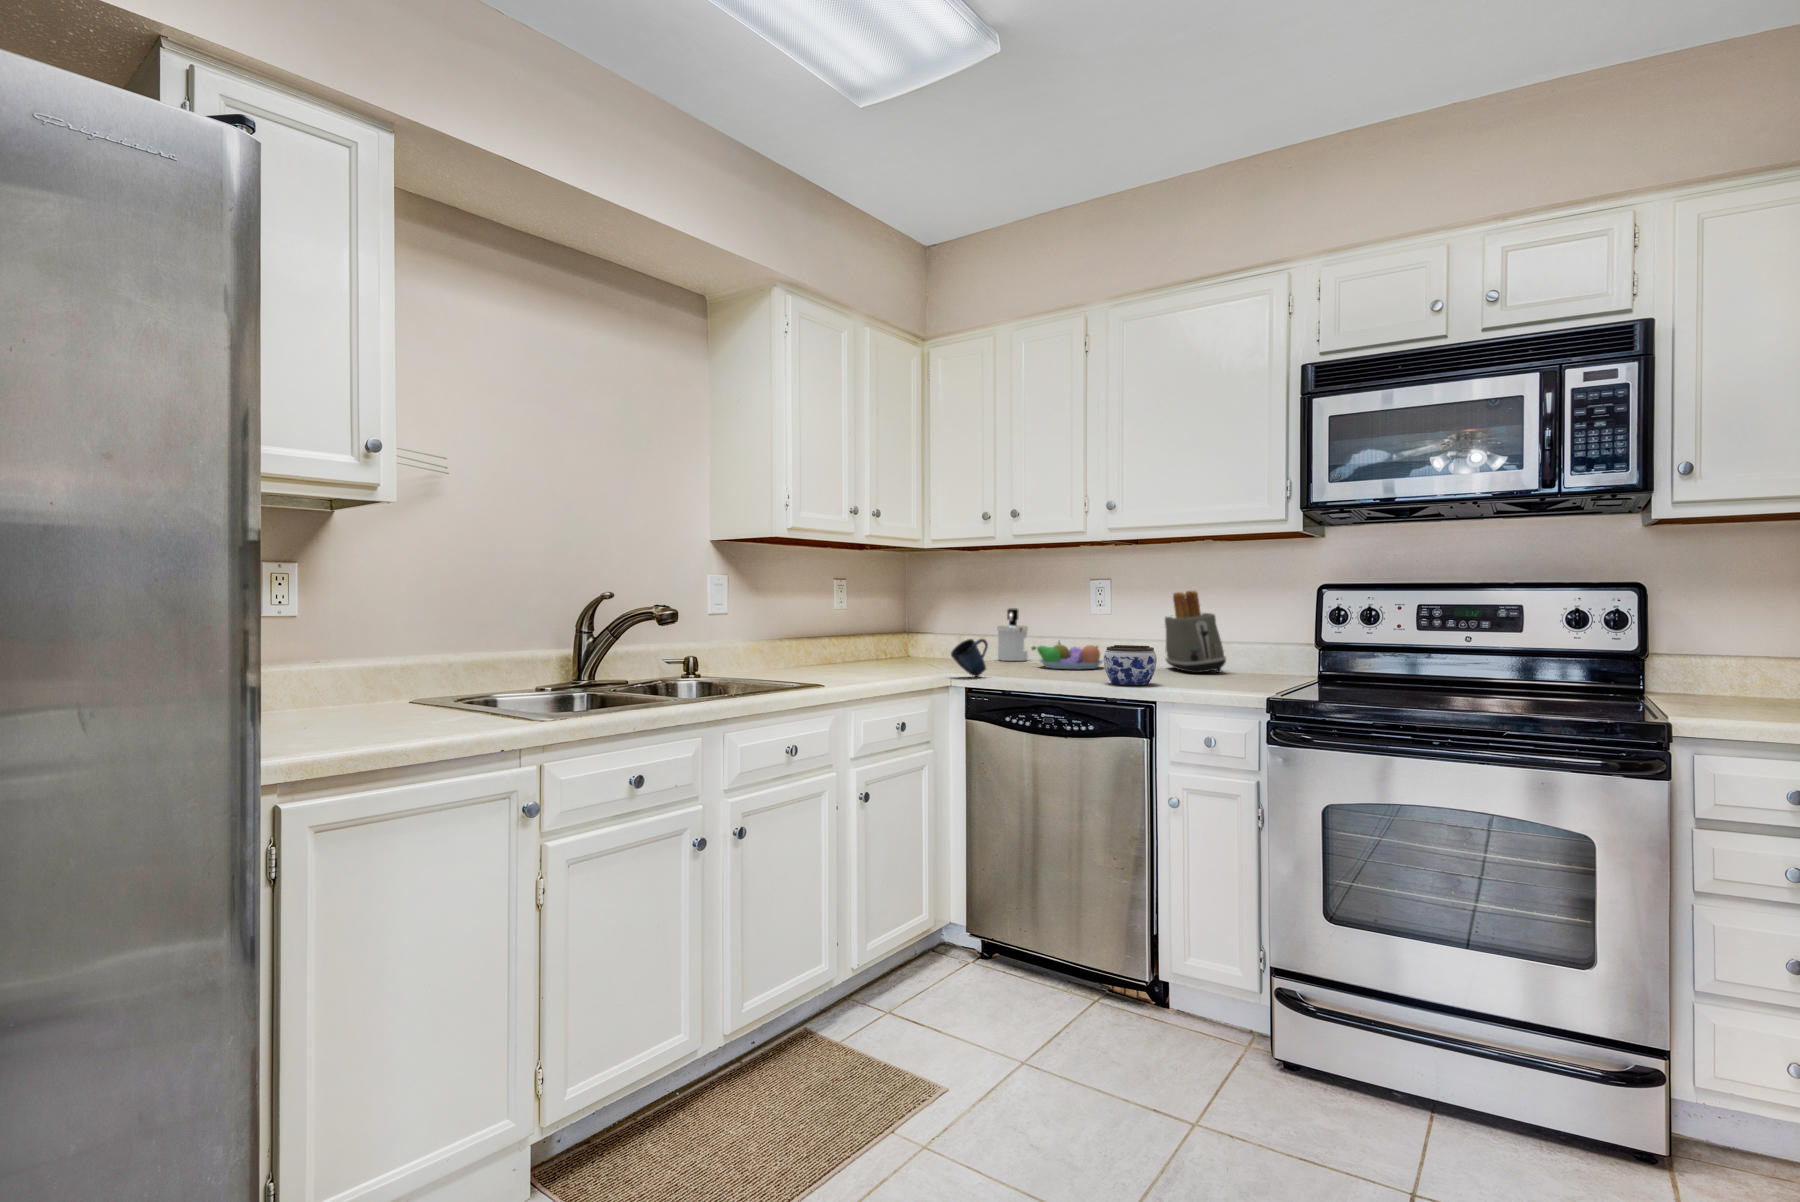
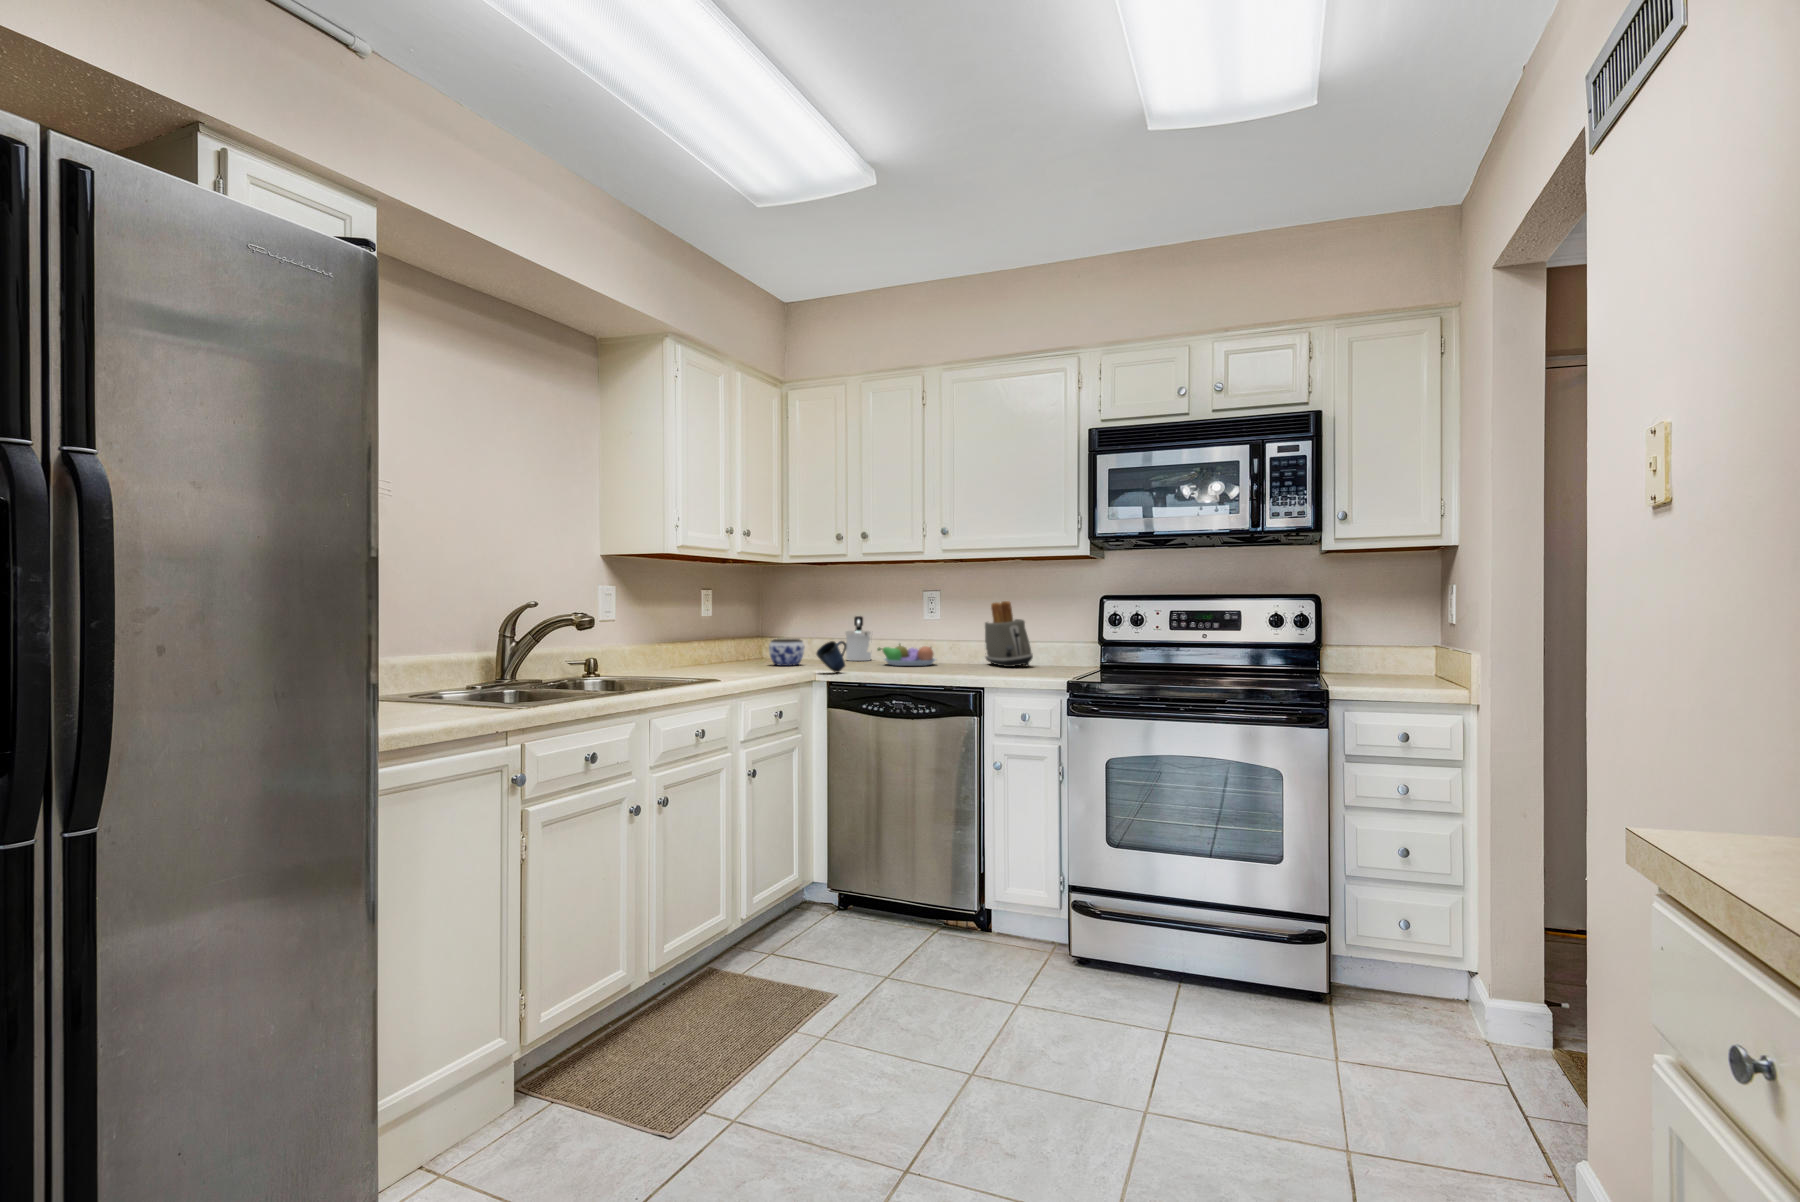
jar: present [1104,645,1157,685] -> present [769,639,804,666]

